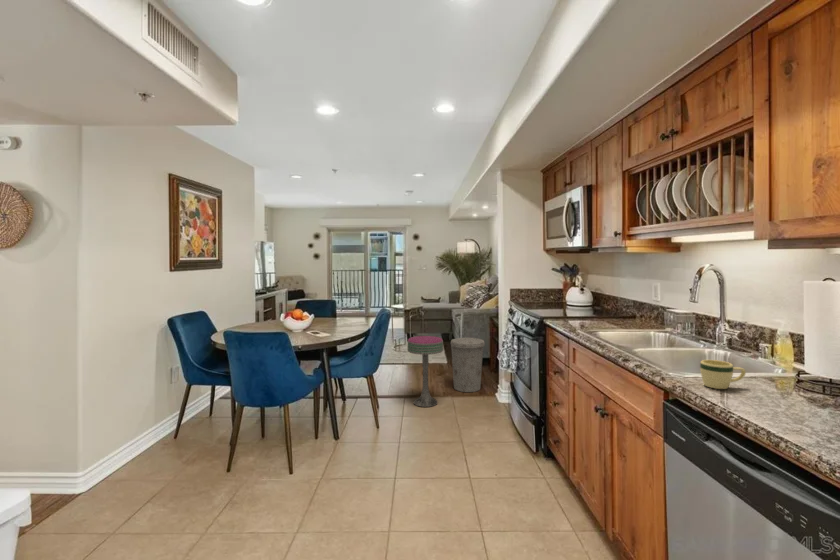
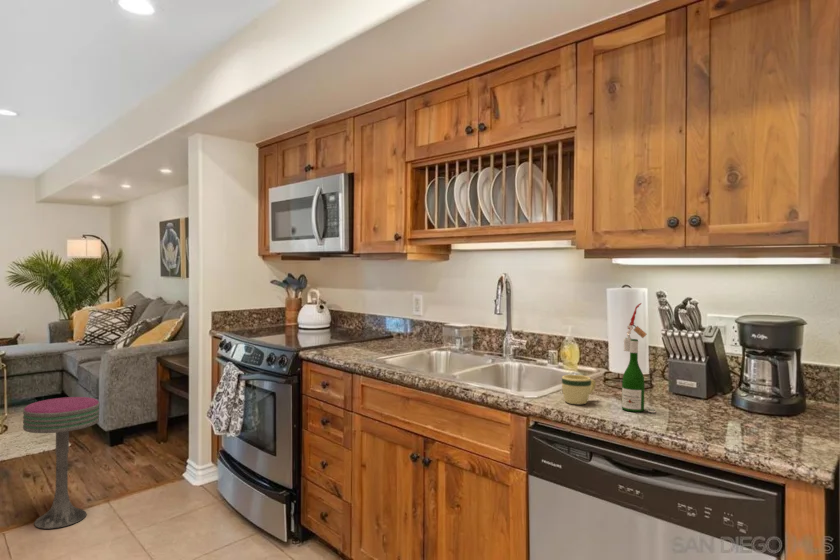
wine bottle: none [760,295,800,410] -> present [622,303,655,412]
trash can: present [450,337,485,392] -> none [100,392,163,484]

